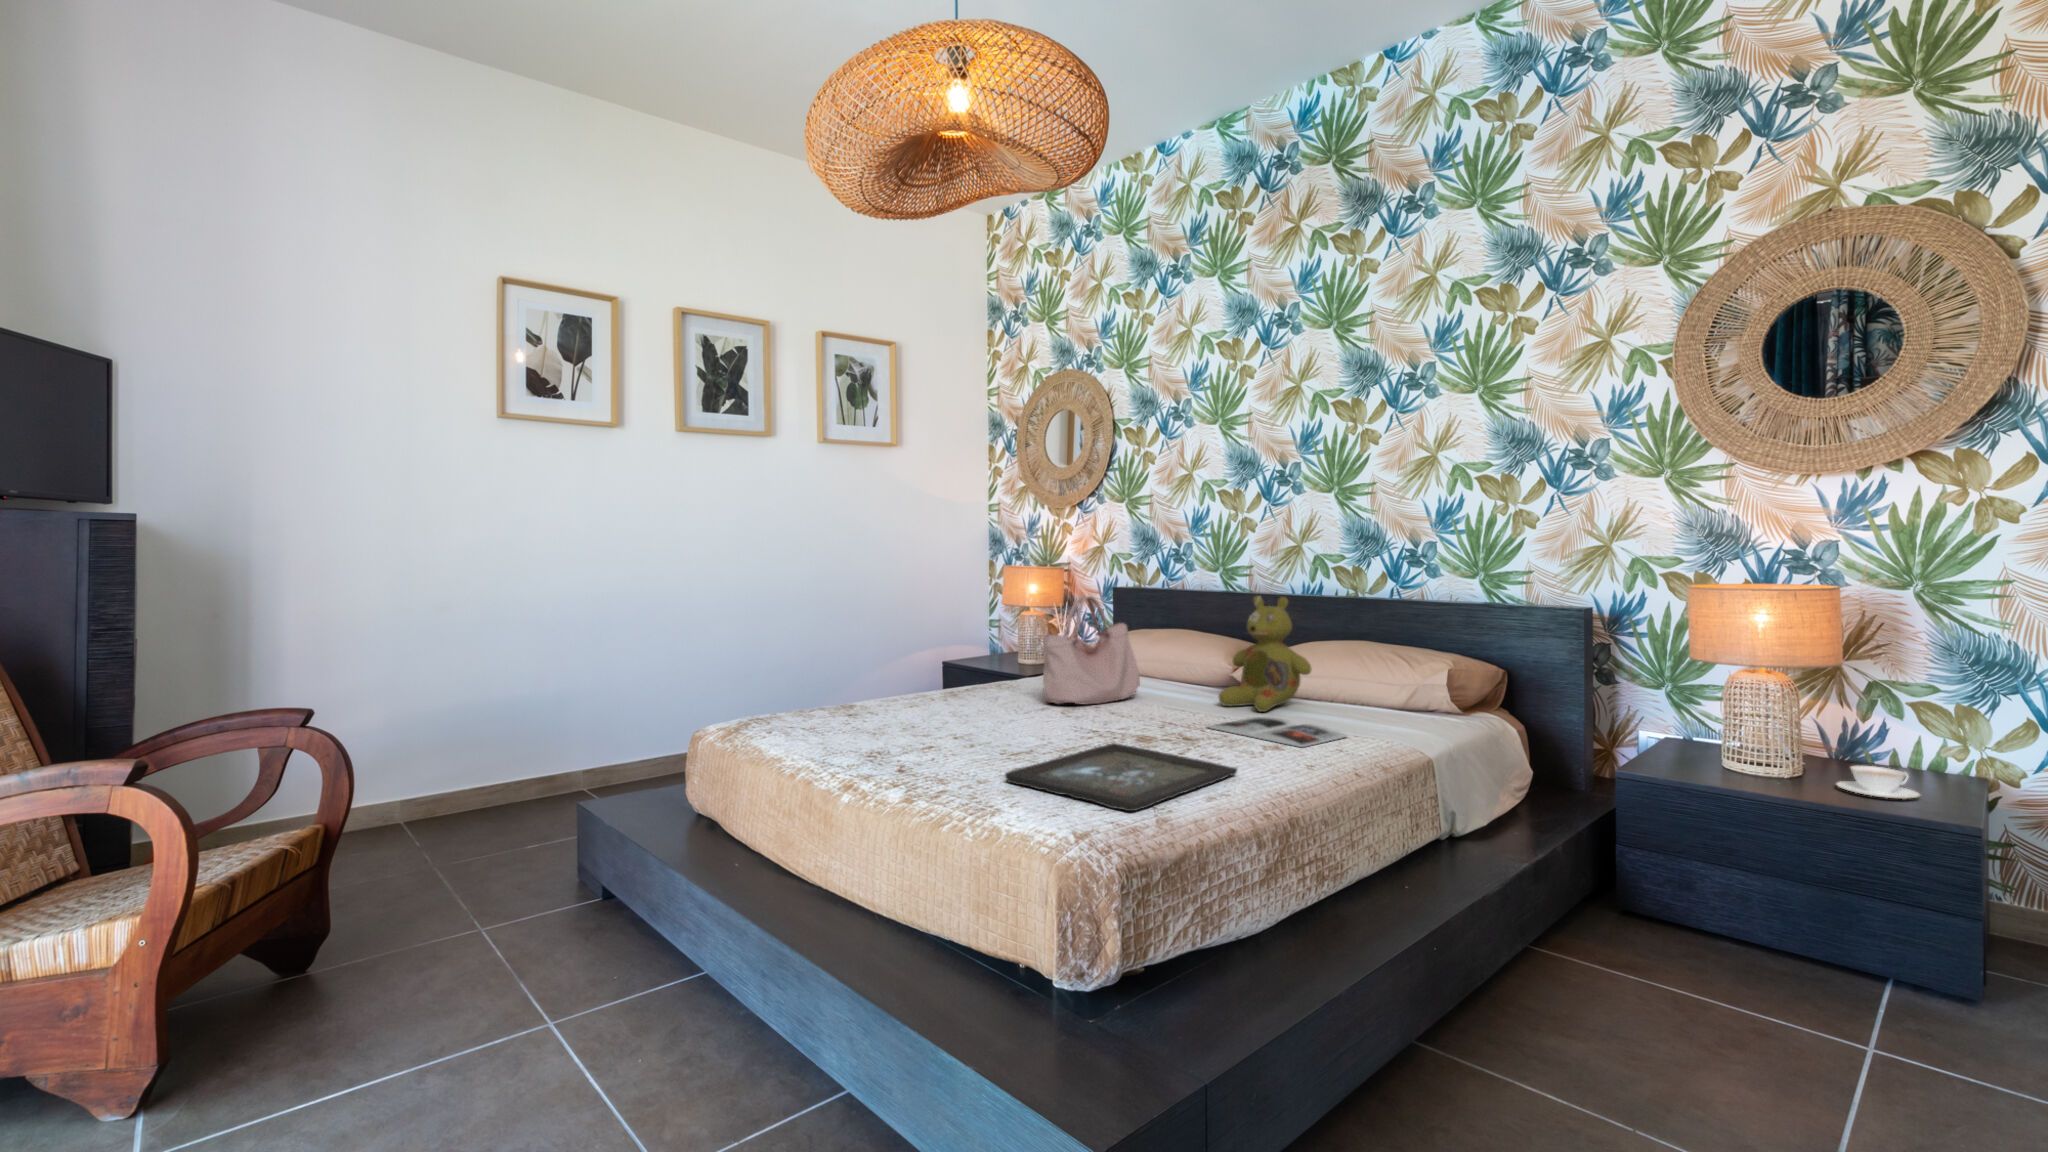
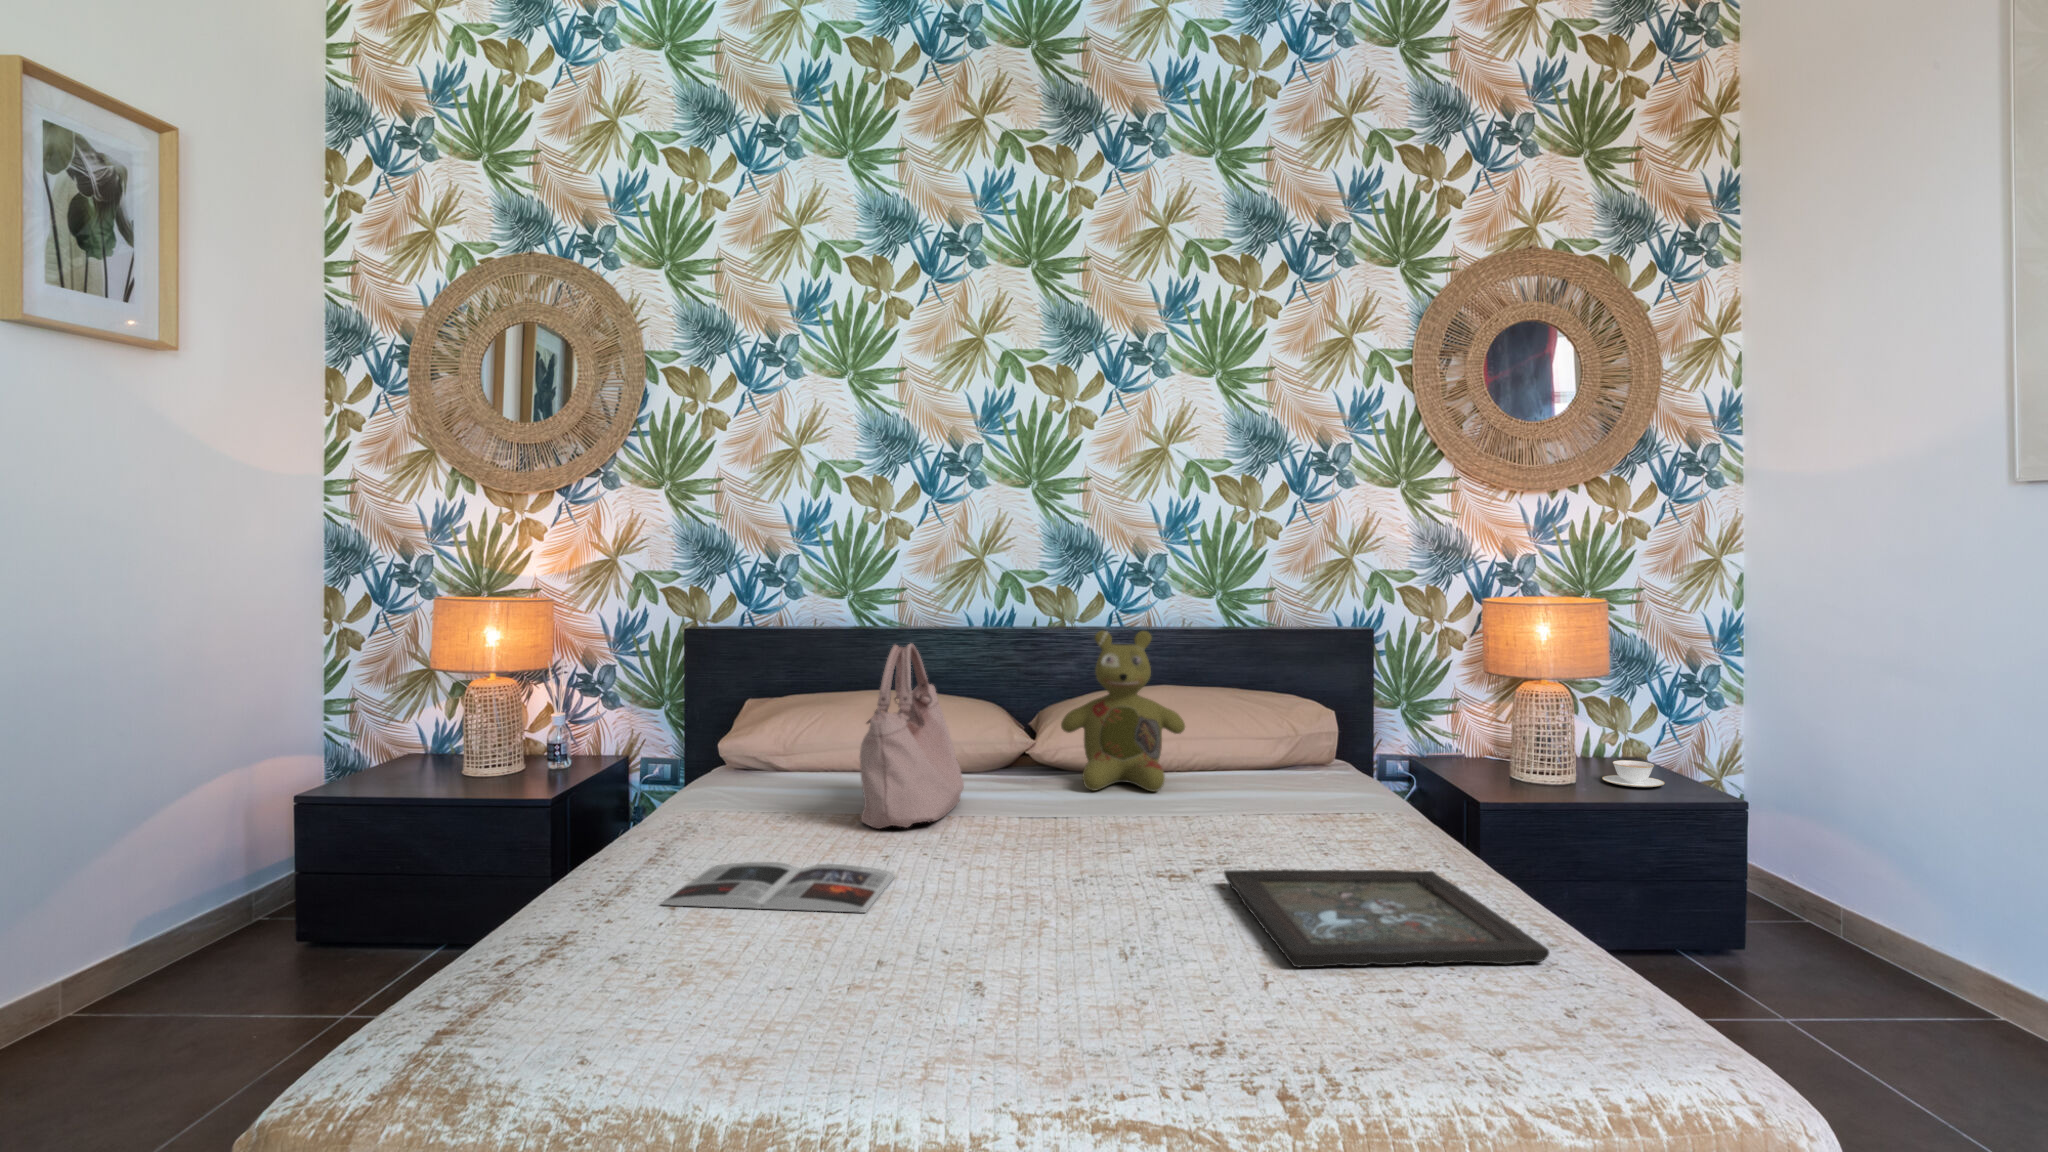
magazine: present [1208,717,1346,747] -> present [661,862,895,913]

